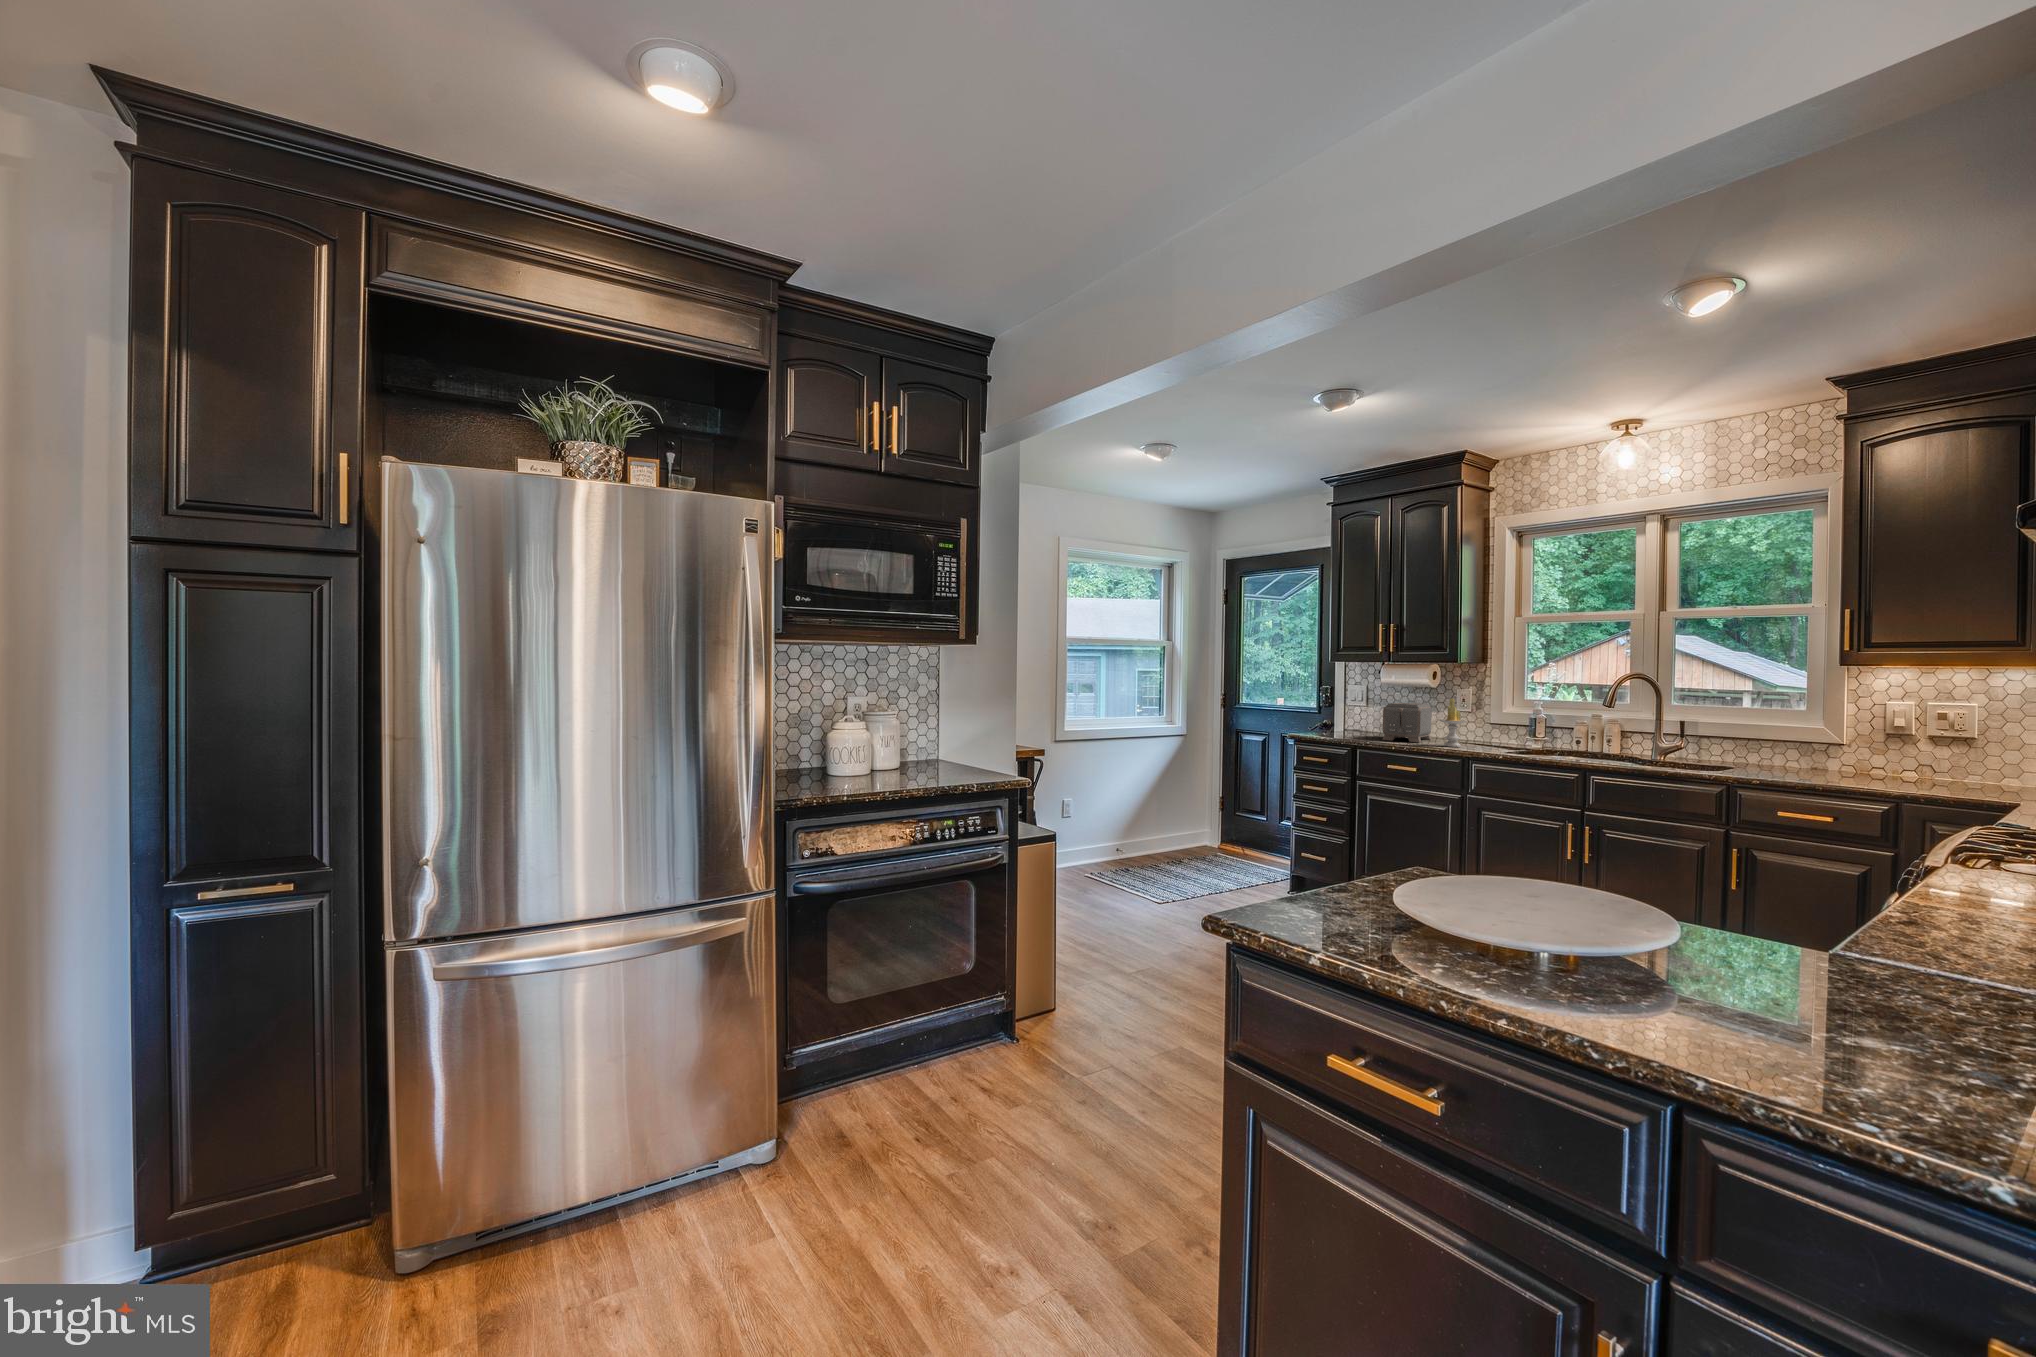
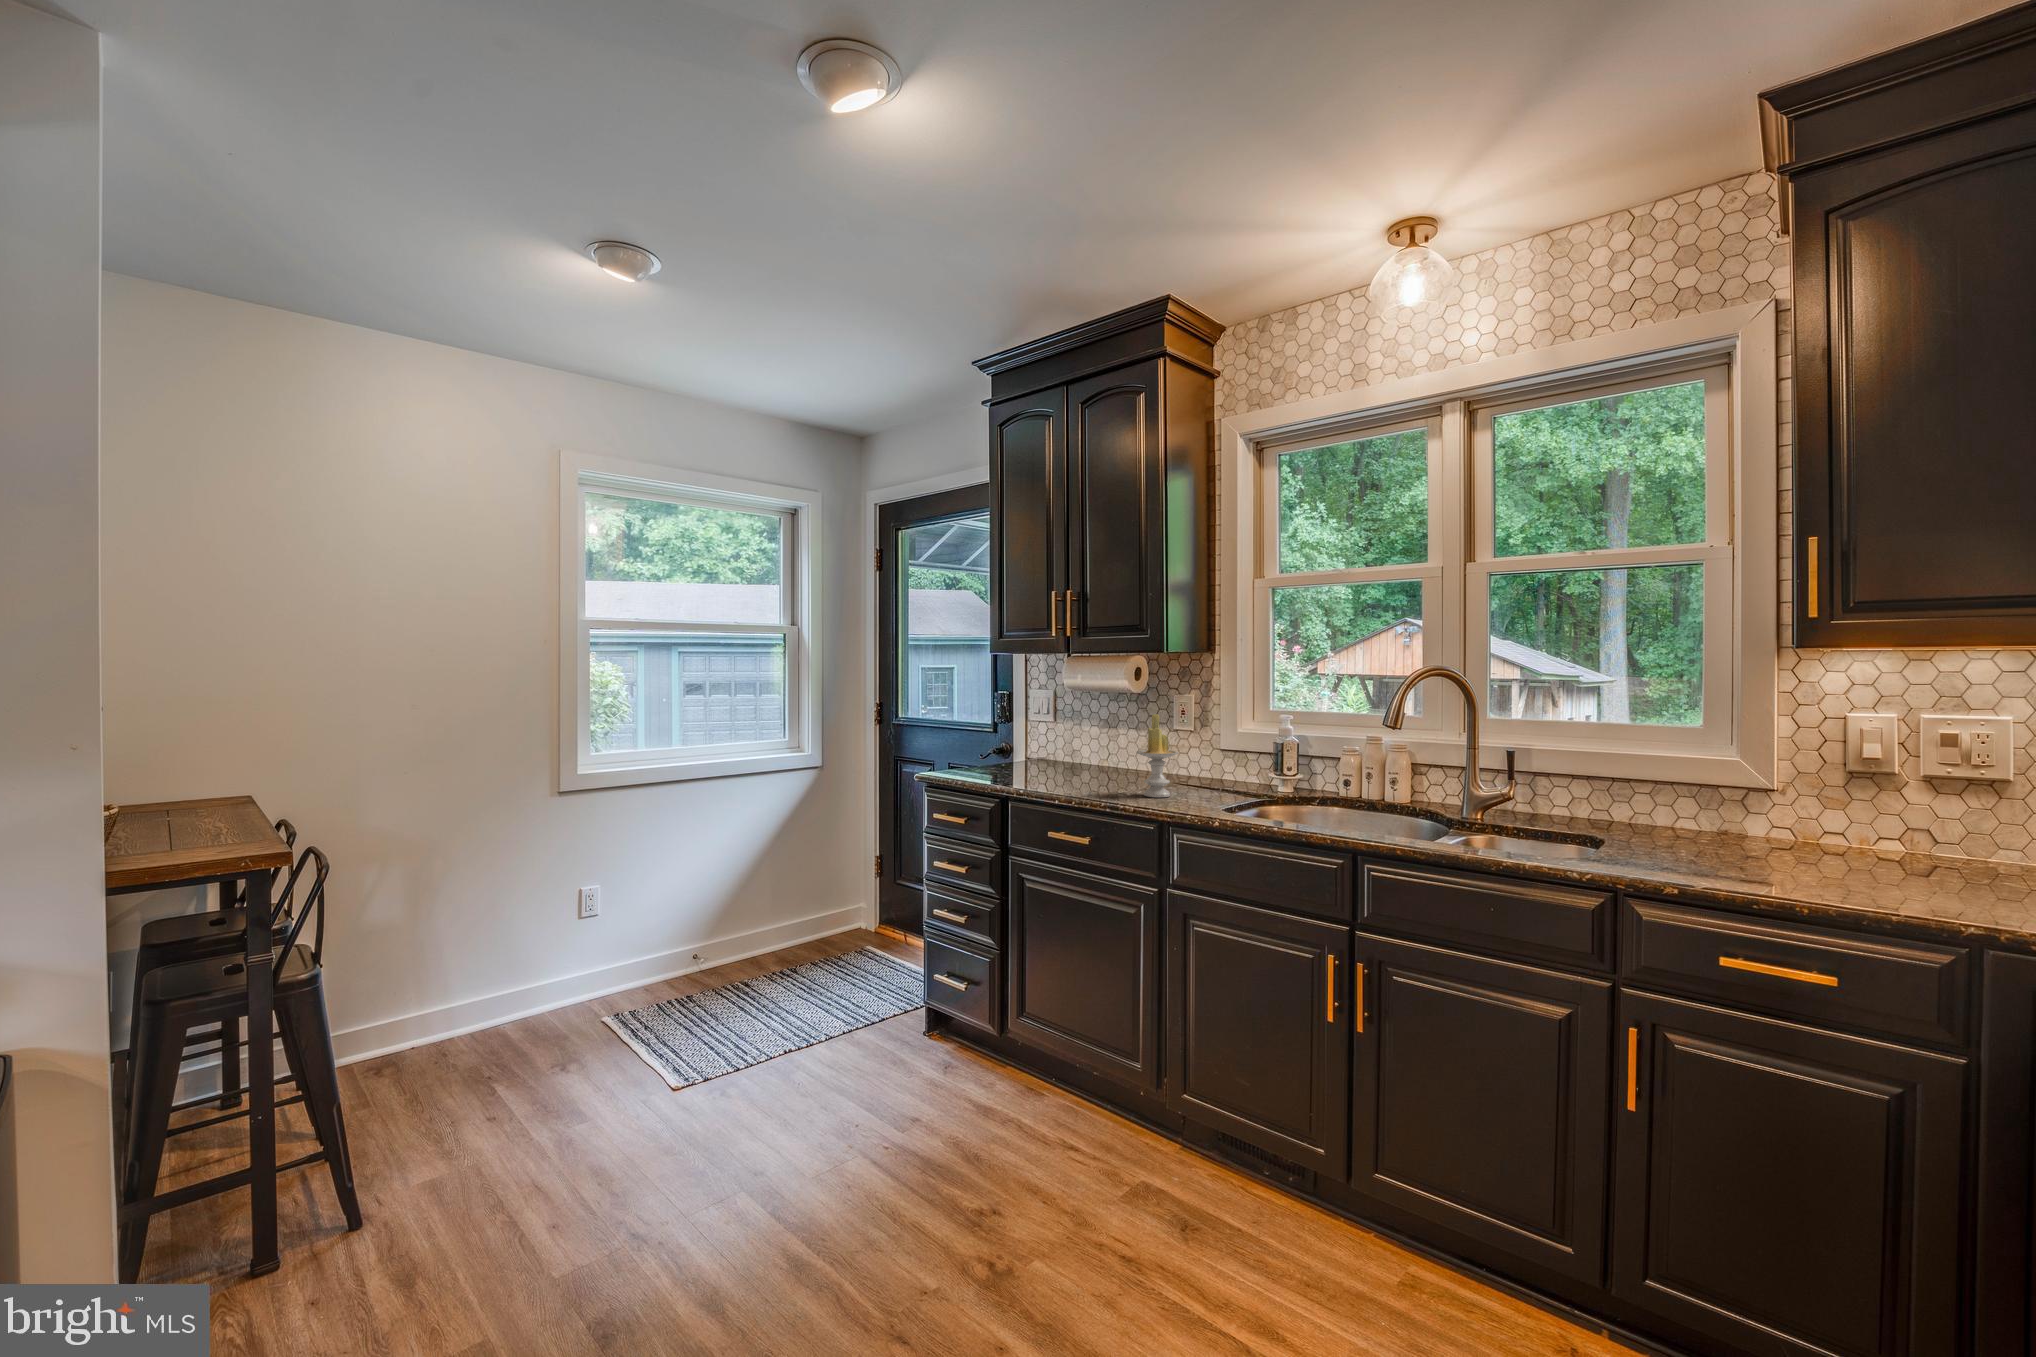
toaster: present [1382,703,1432,742] -> none [1056,719,1139,788]

